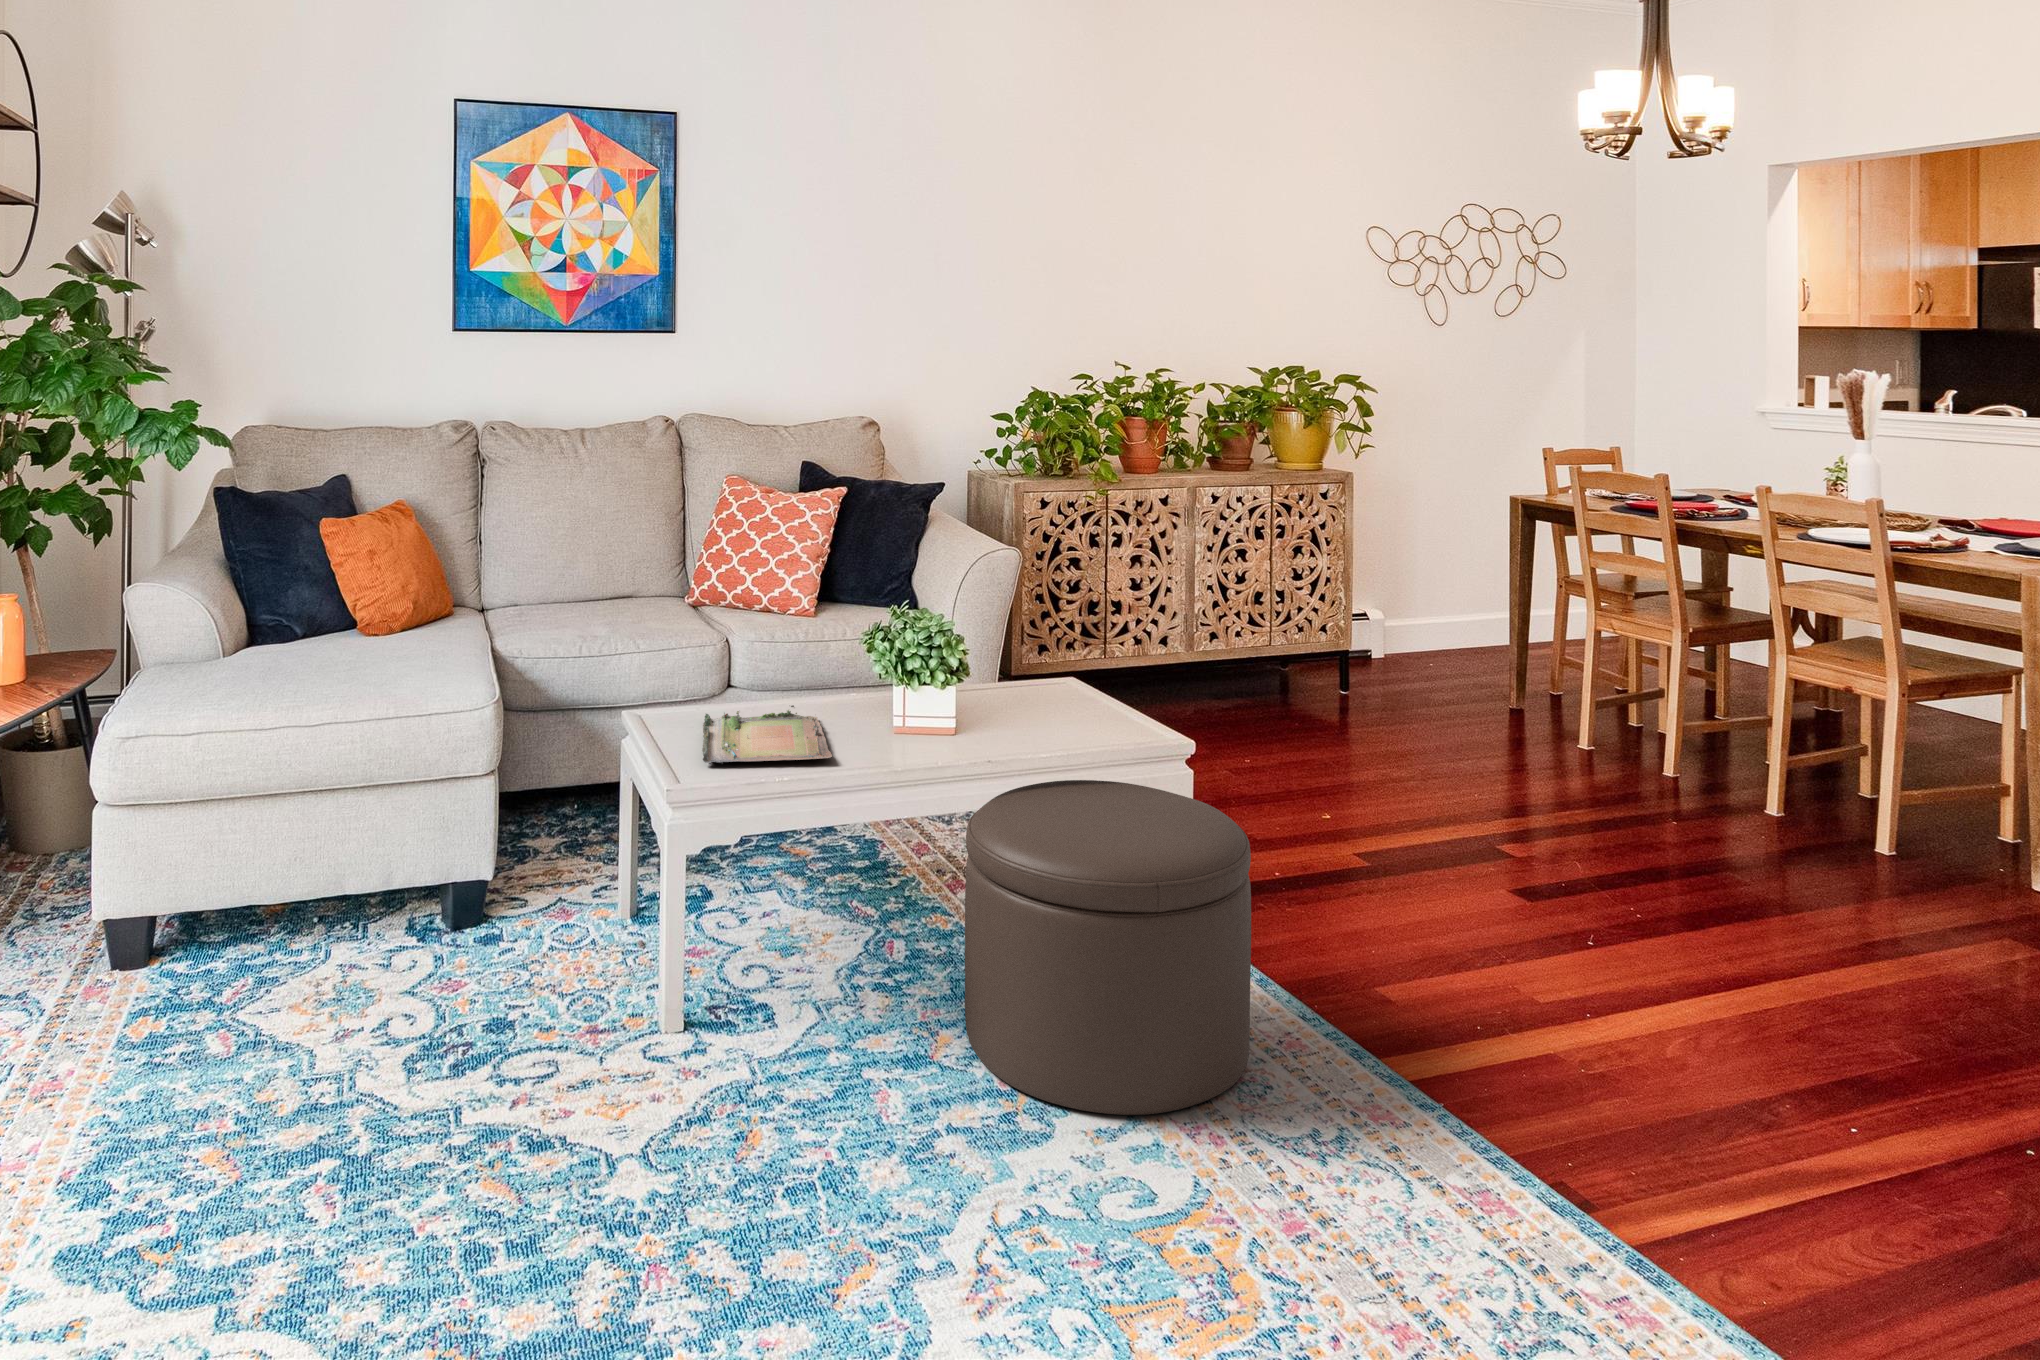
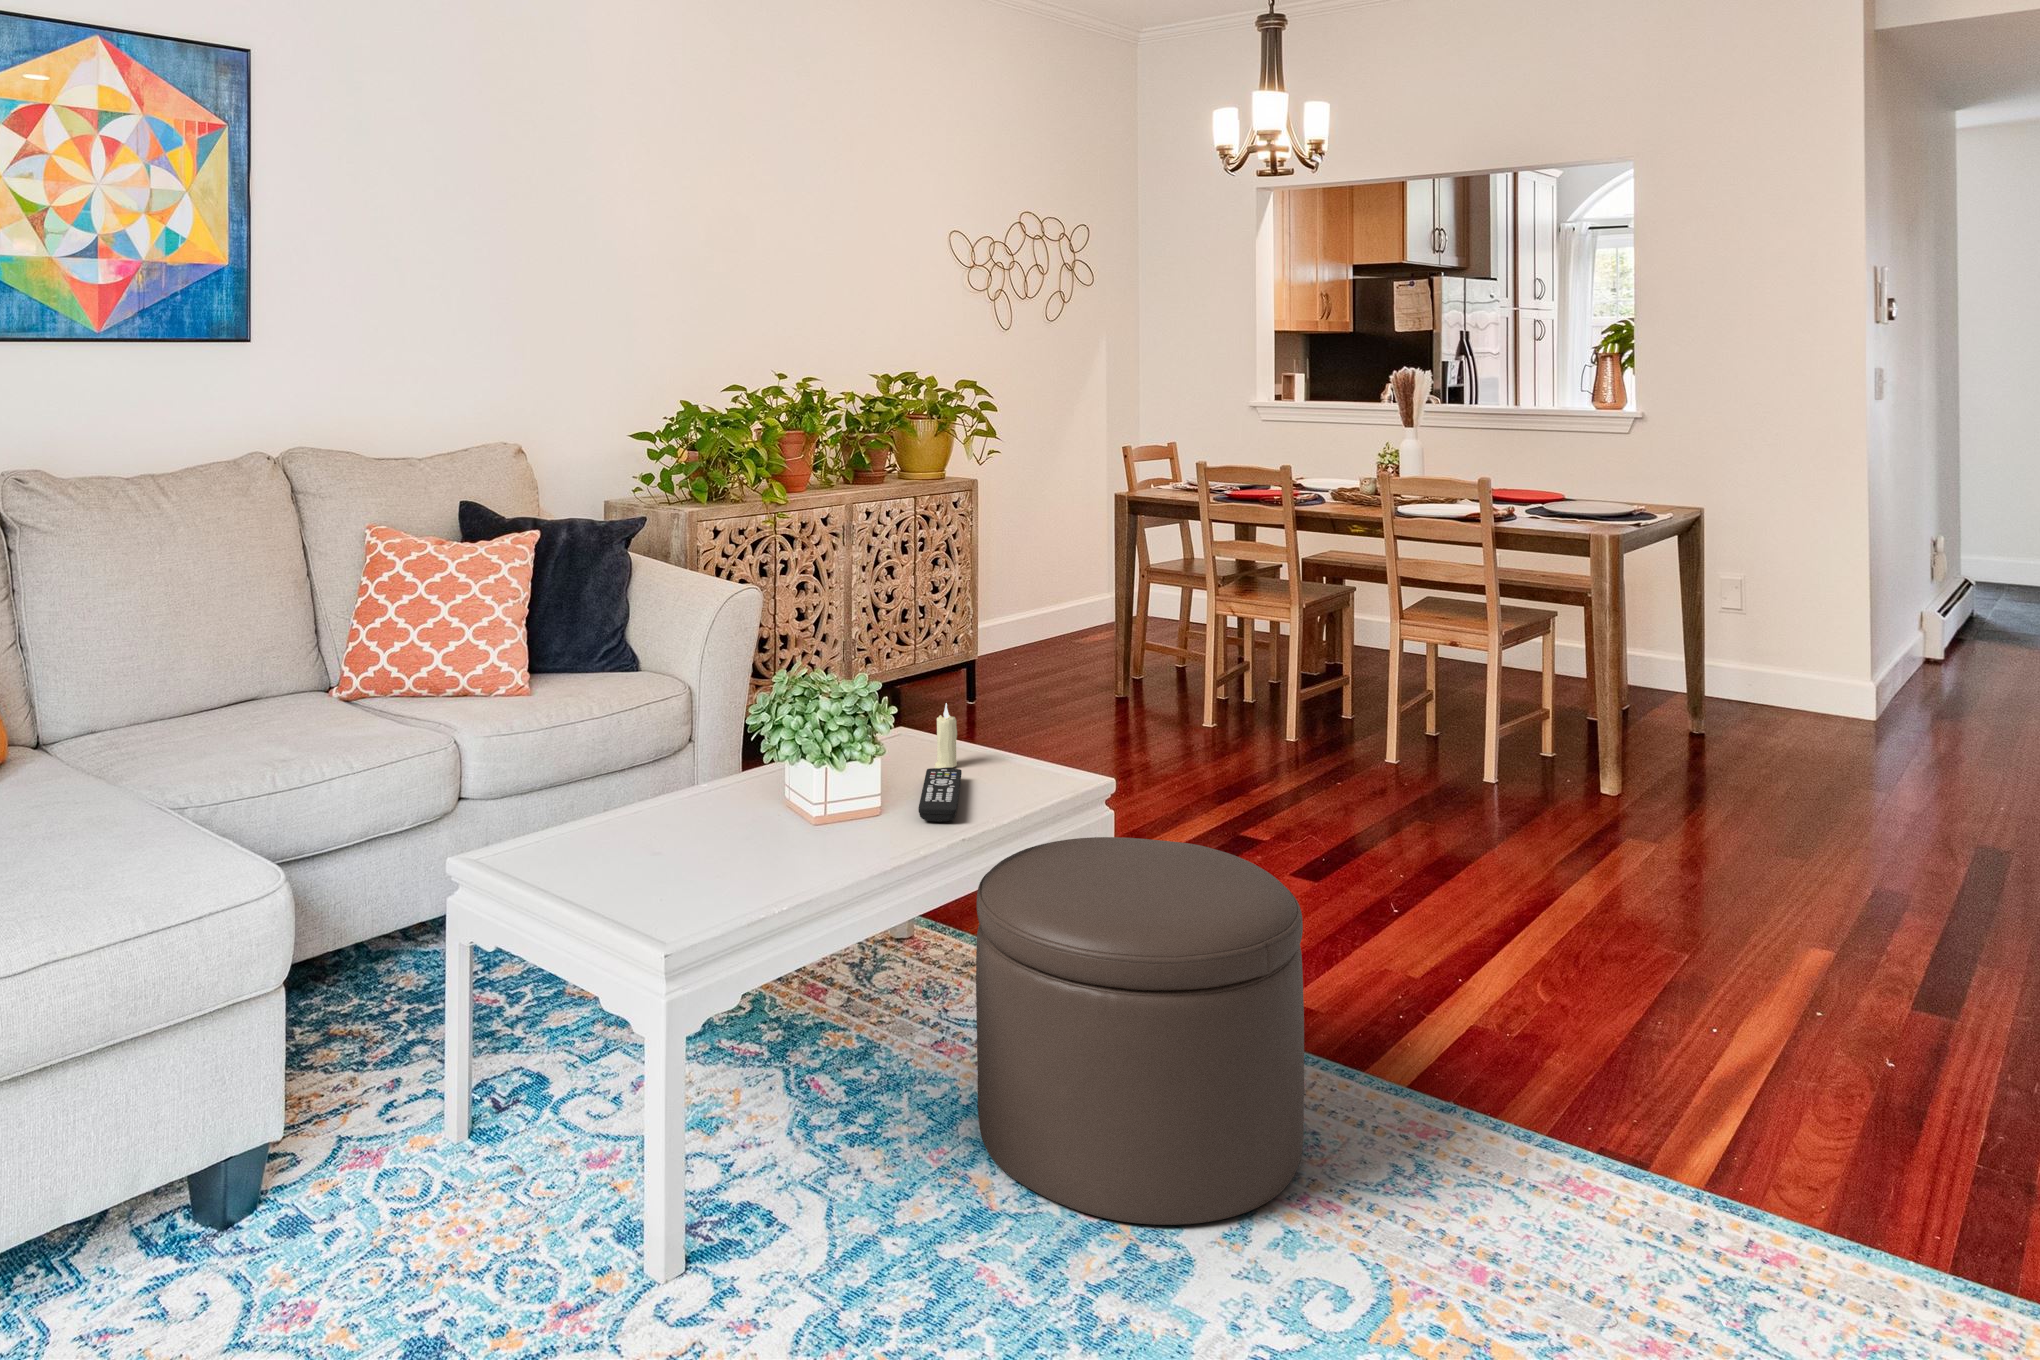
candle: none [1050,655,1072,712] -> present [935,703,957,768]
tray: present [702,705,832,764] -> none [570,807,801,905]
remote control: none [975,708,1058,747] -> present [918,768,962,822]

